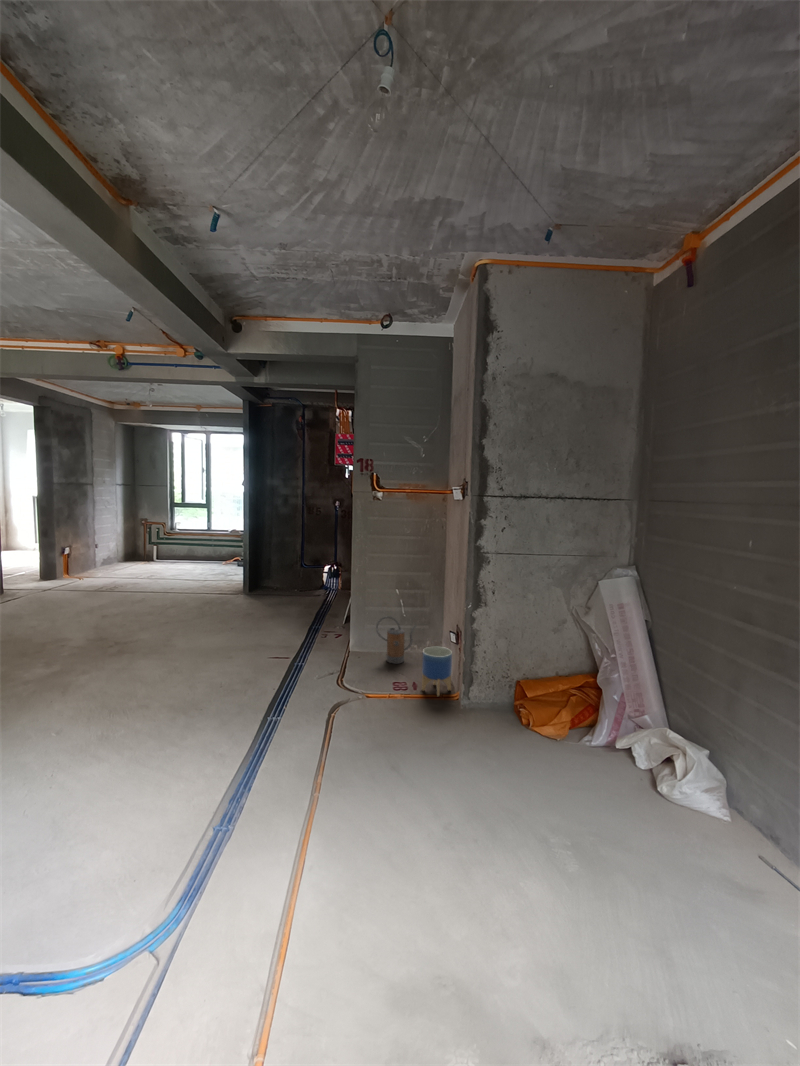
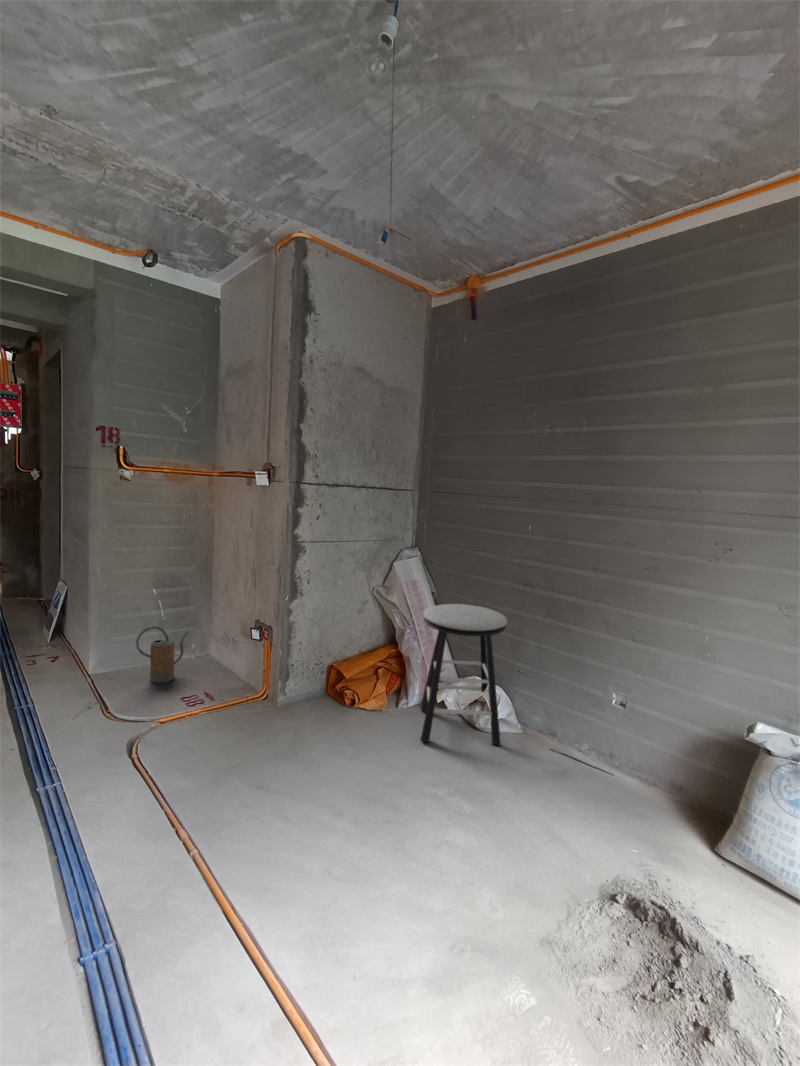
stool: none [572,635,703,826] -> present [421,604,507,745]
planter: present [422,647,452,696] -> none [222,649,257,704]

